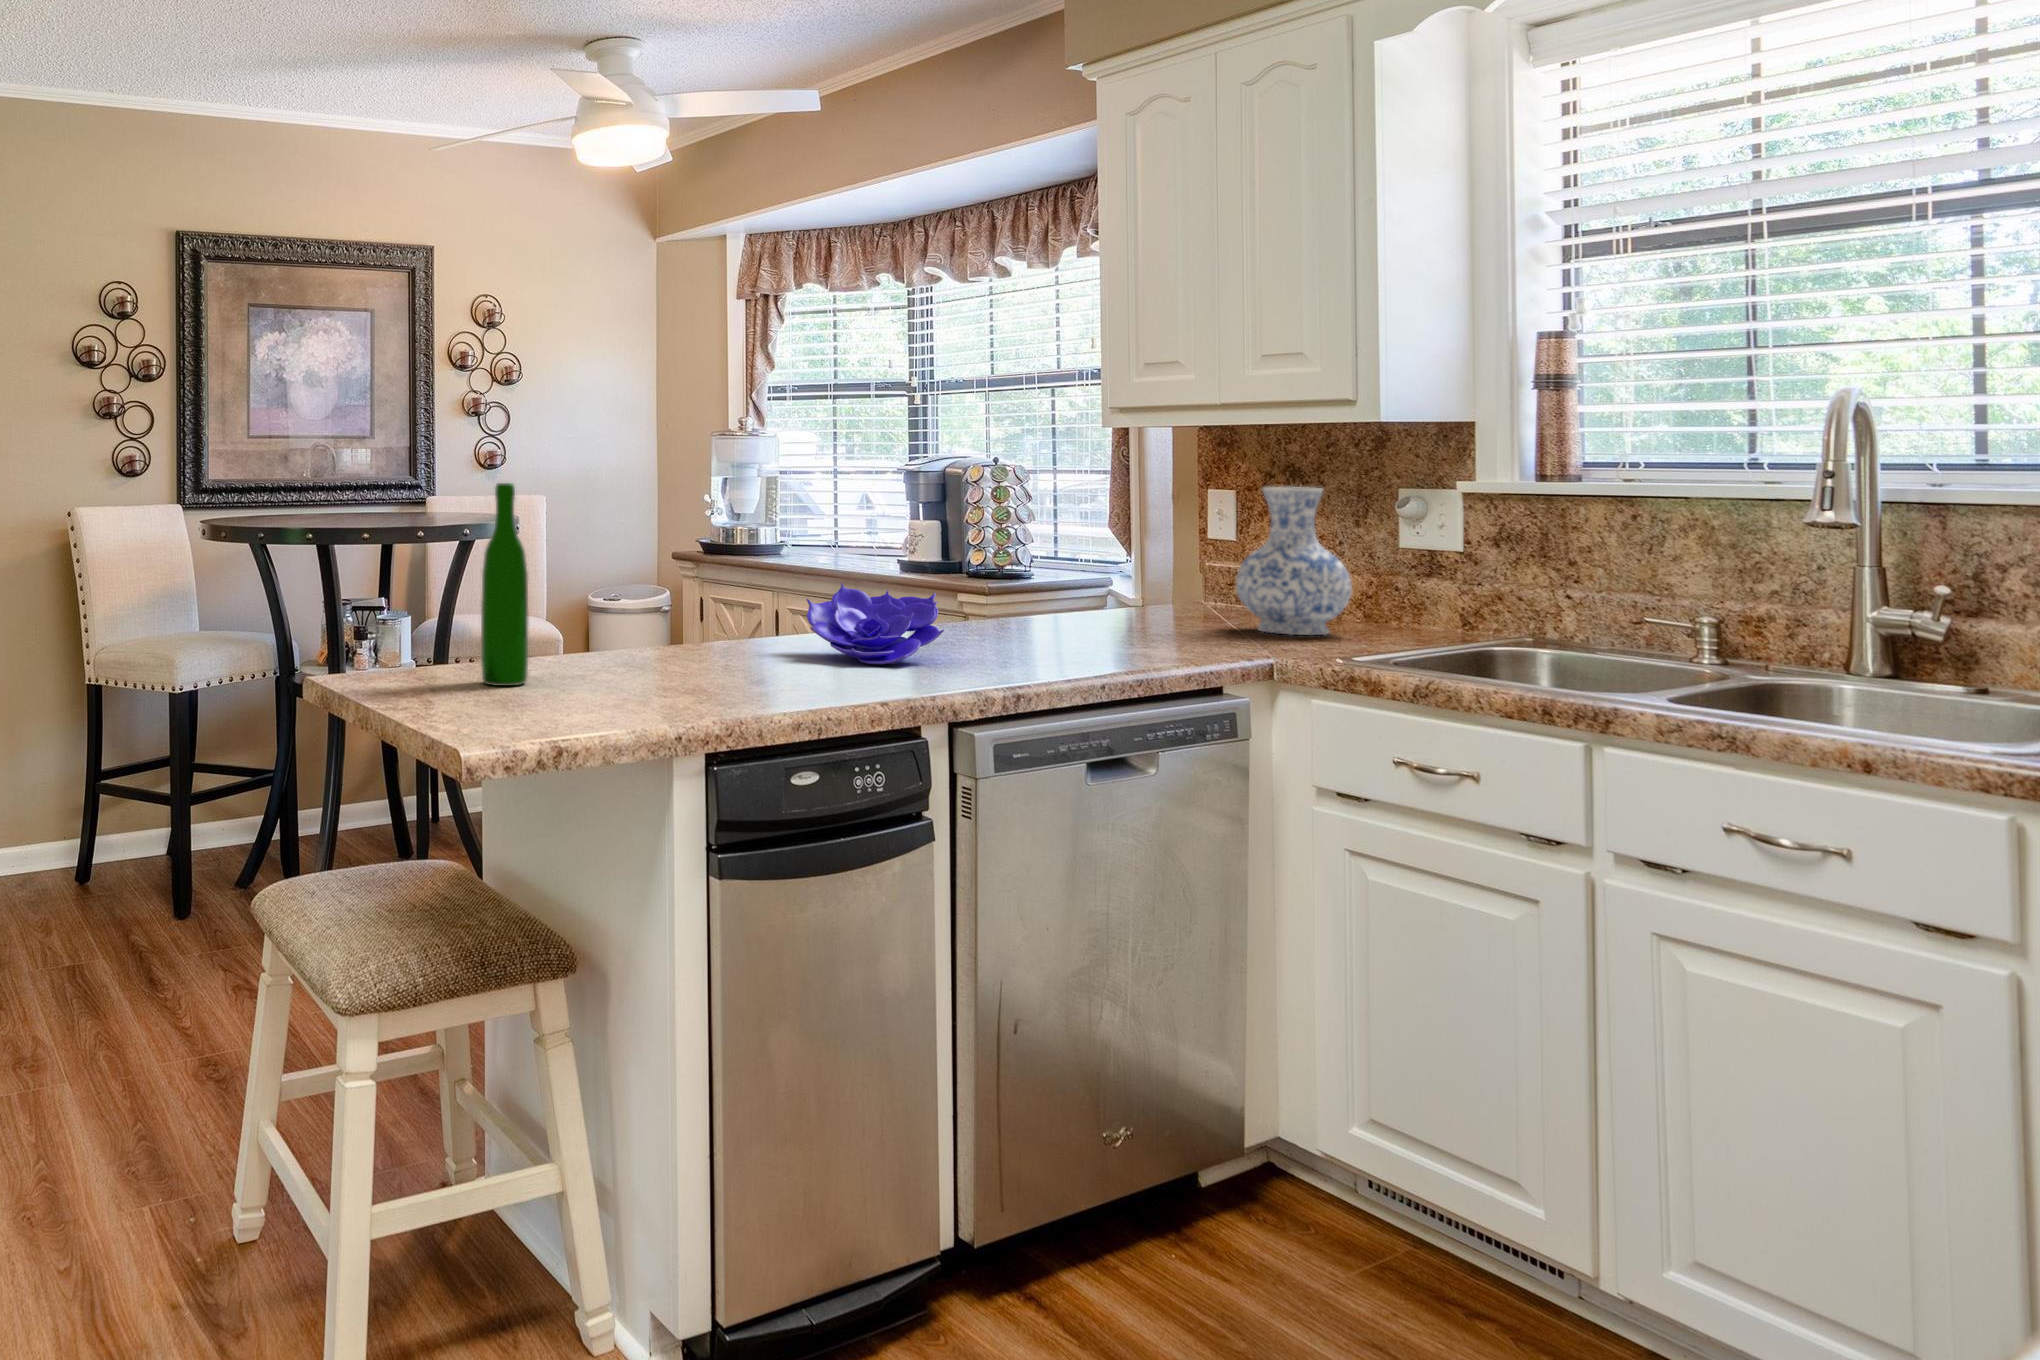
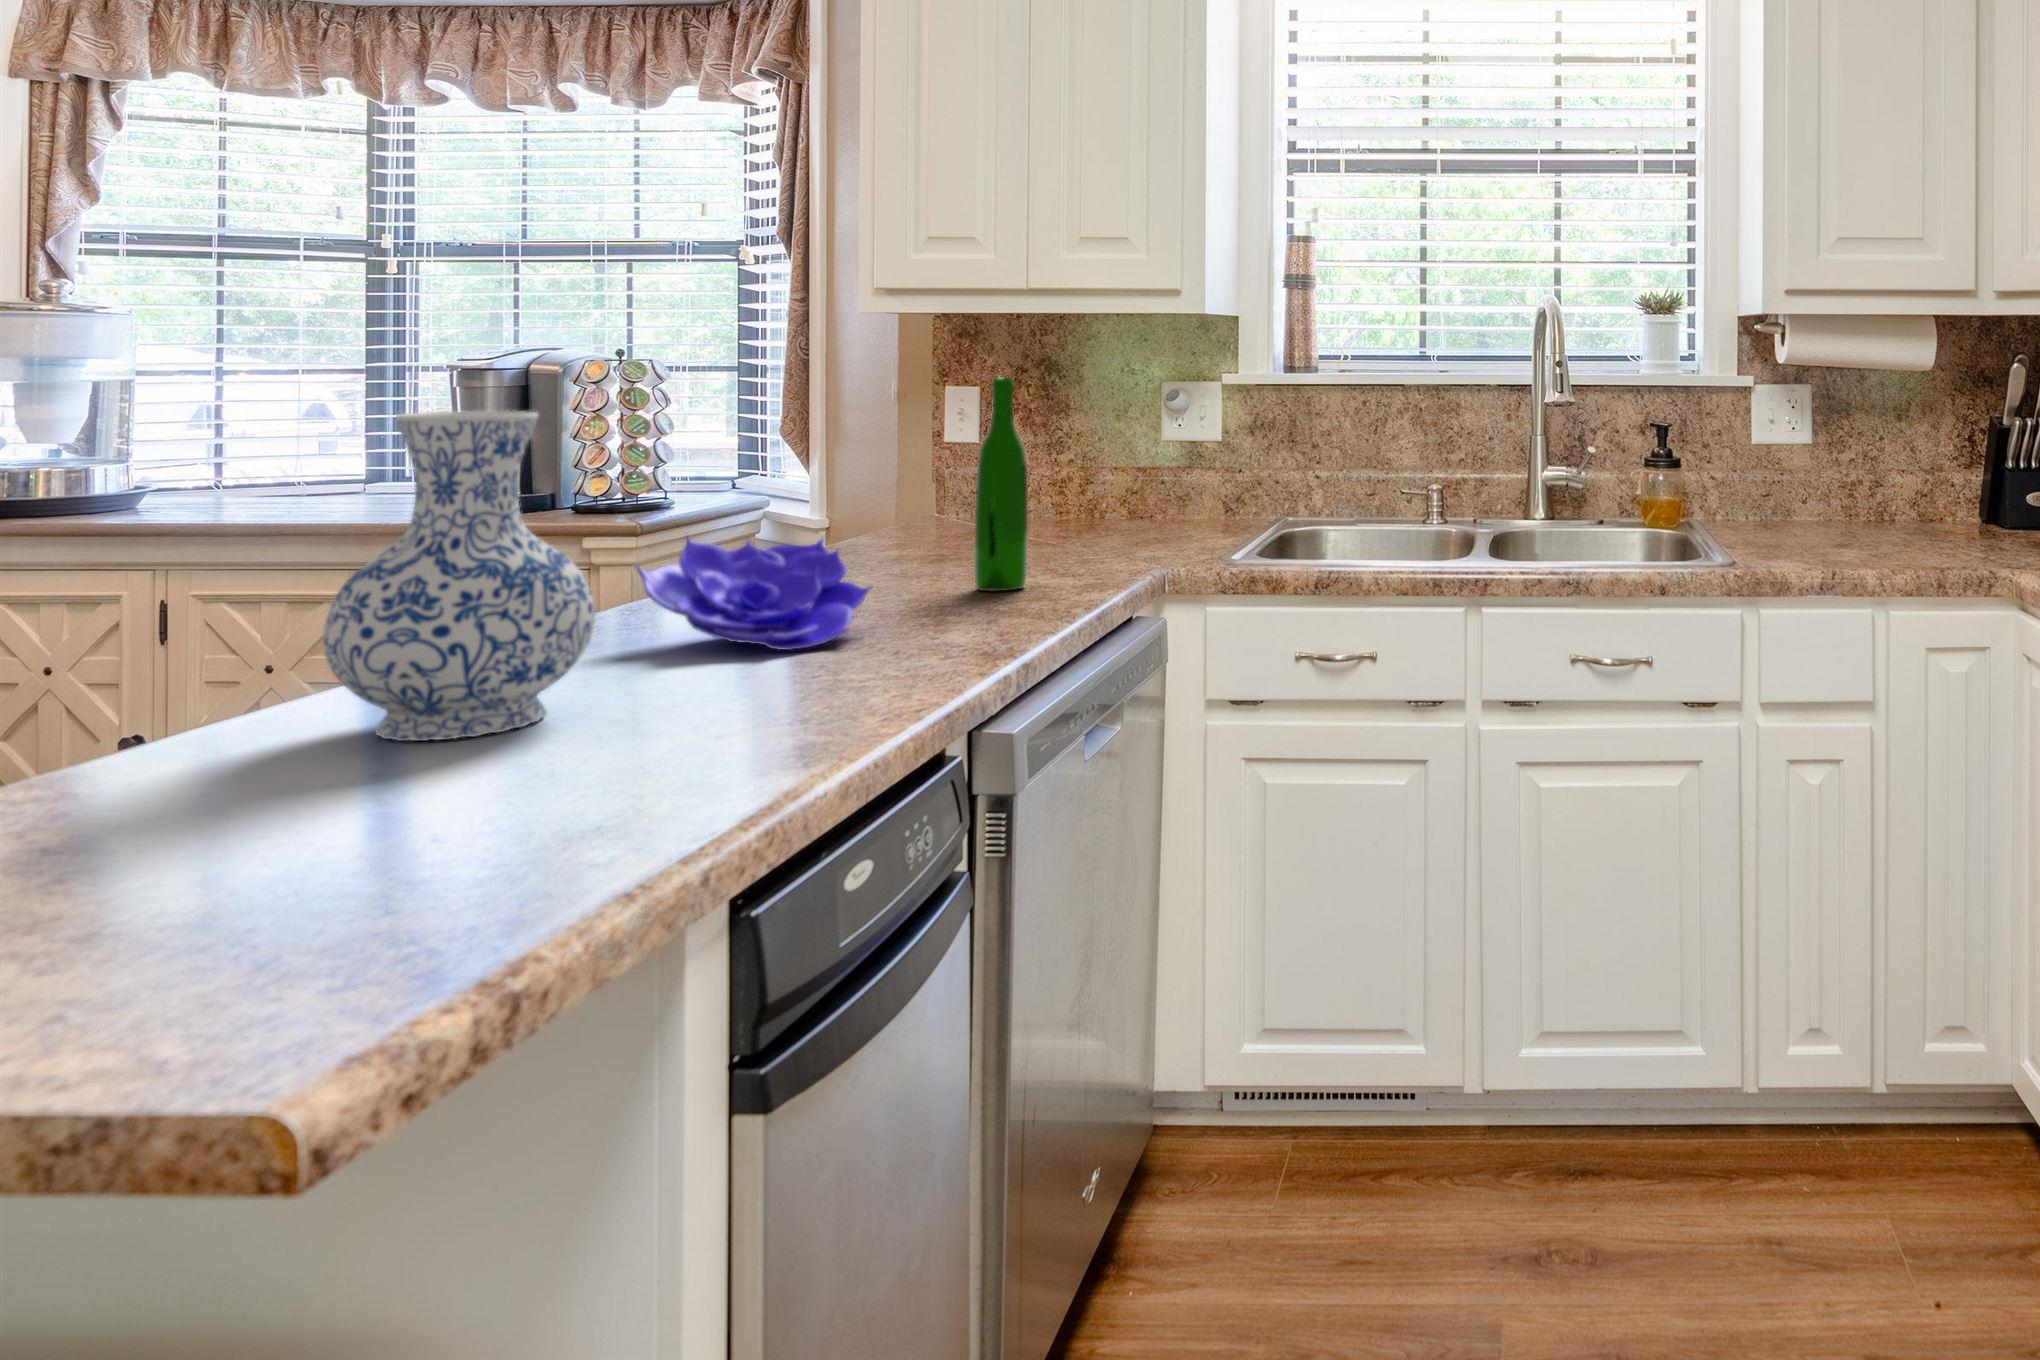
wine bottle: present [481,483,529,686] -> present [974,377,1028,591]
vase: present [1236,487,1352,635] -> present [323,411,595,741]

